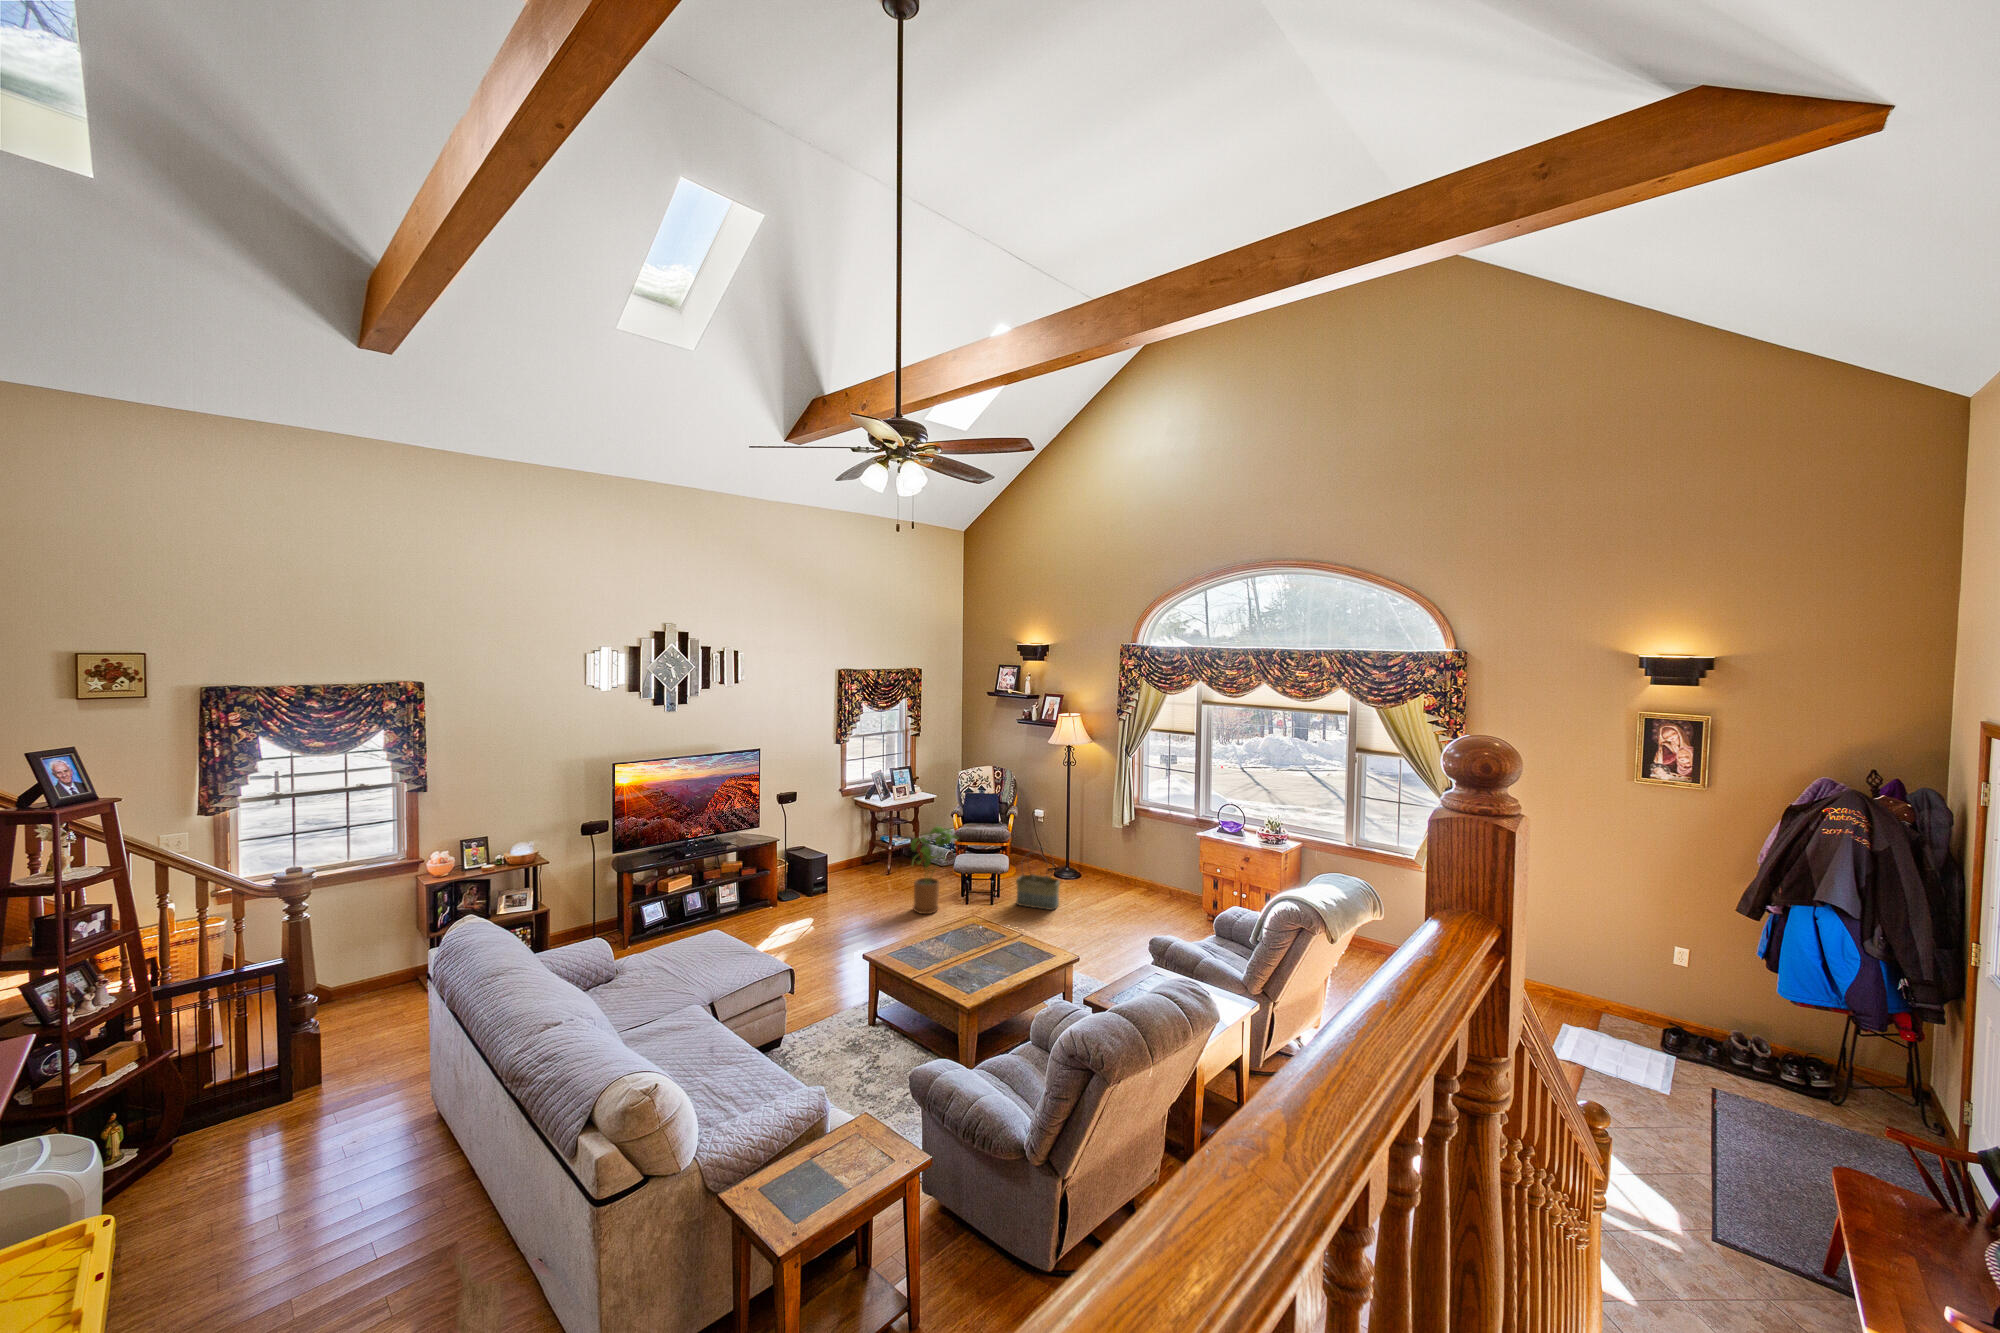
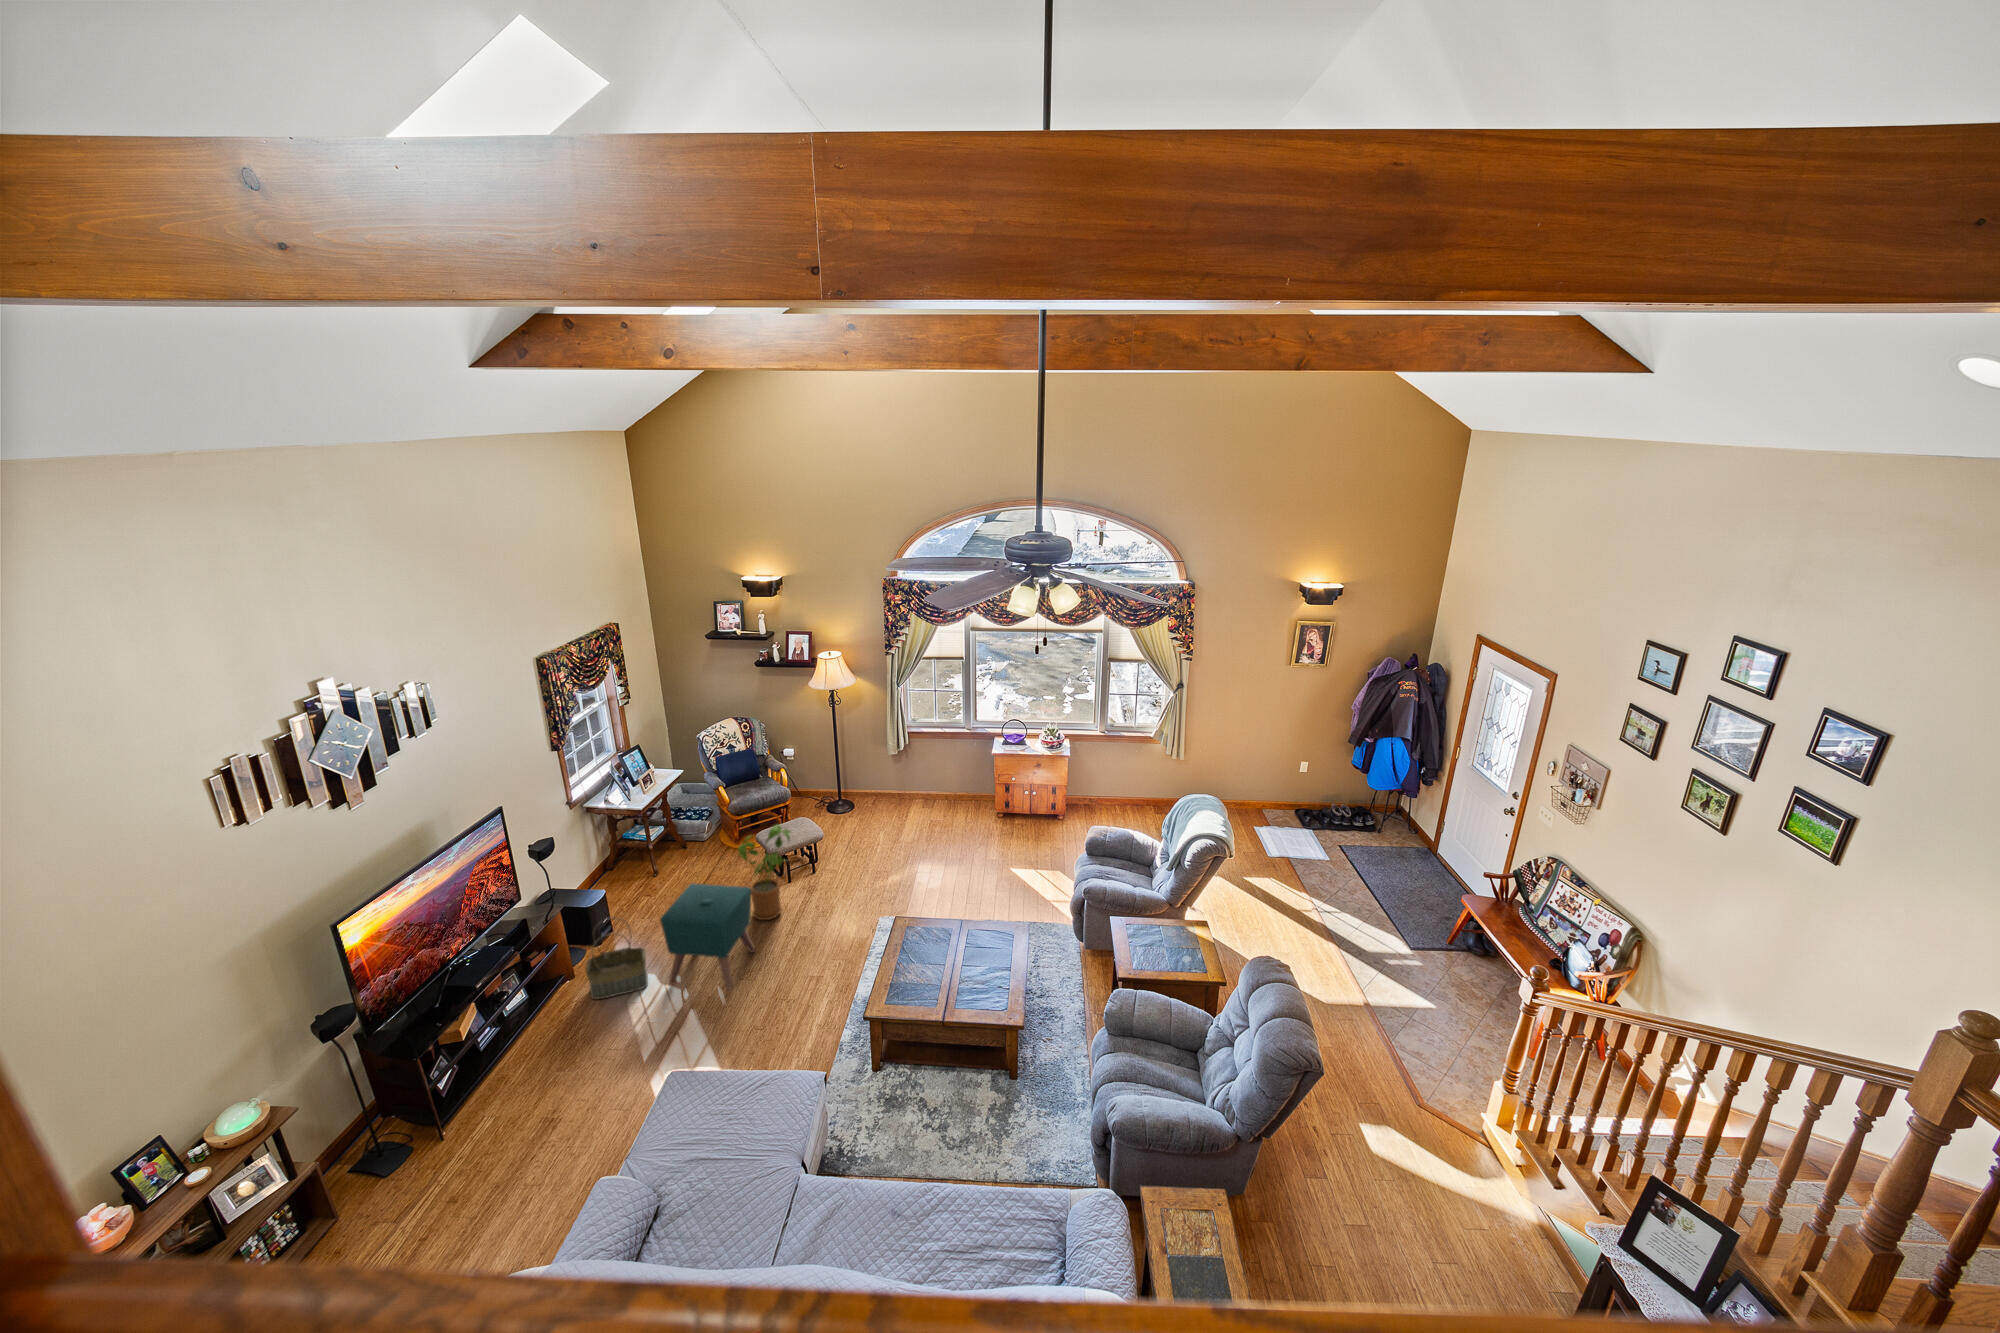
ottoman: none [810,850,890,940] -> present [660,884,755,989]
basket: present [1016,851,1060,910] -> present [586,917,648,999]

